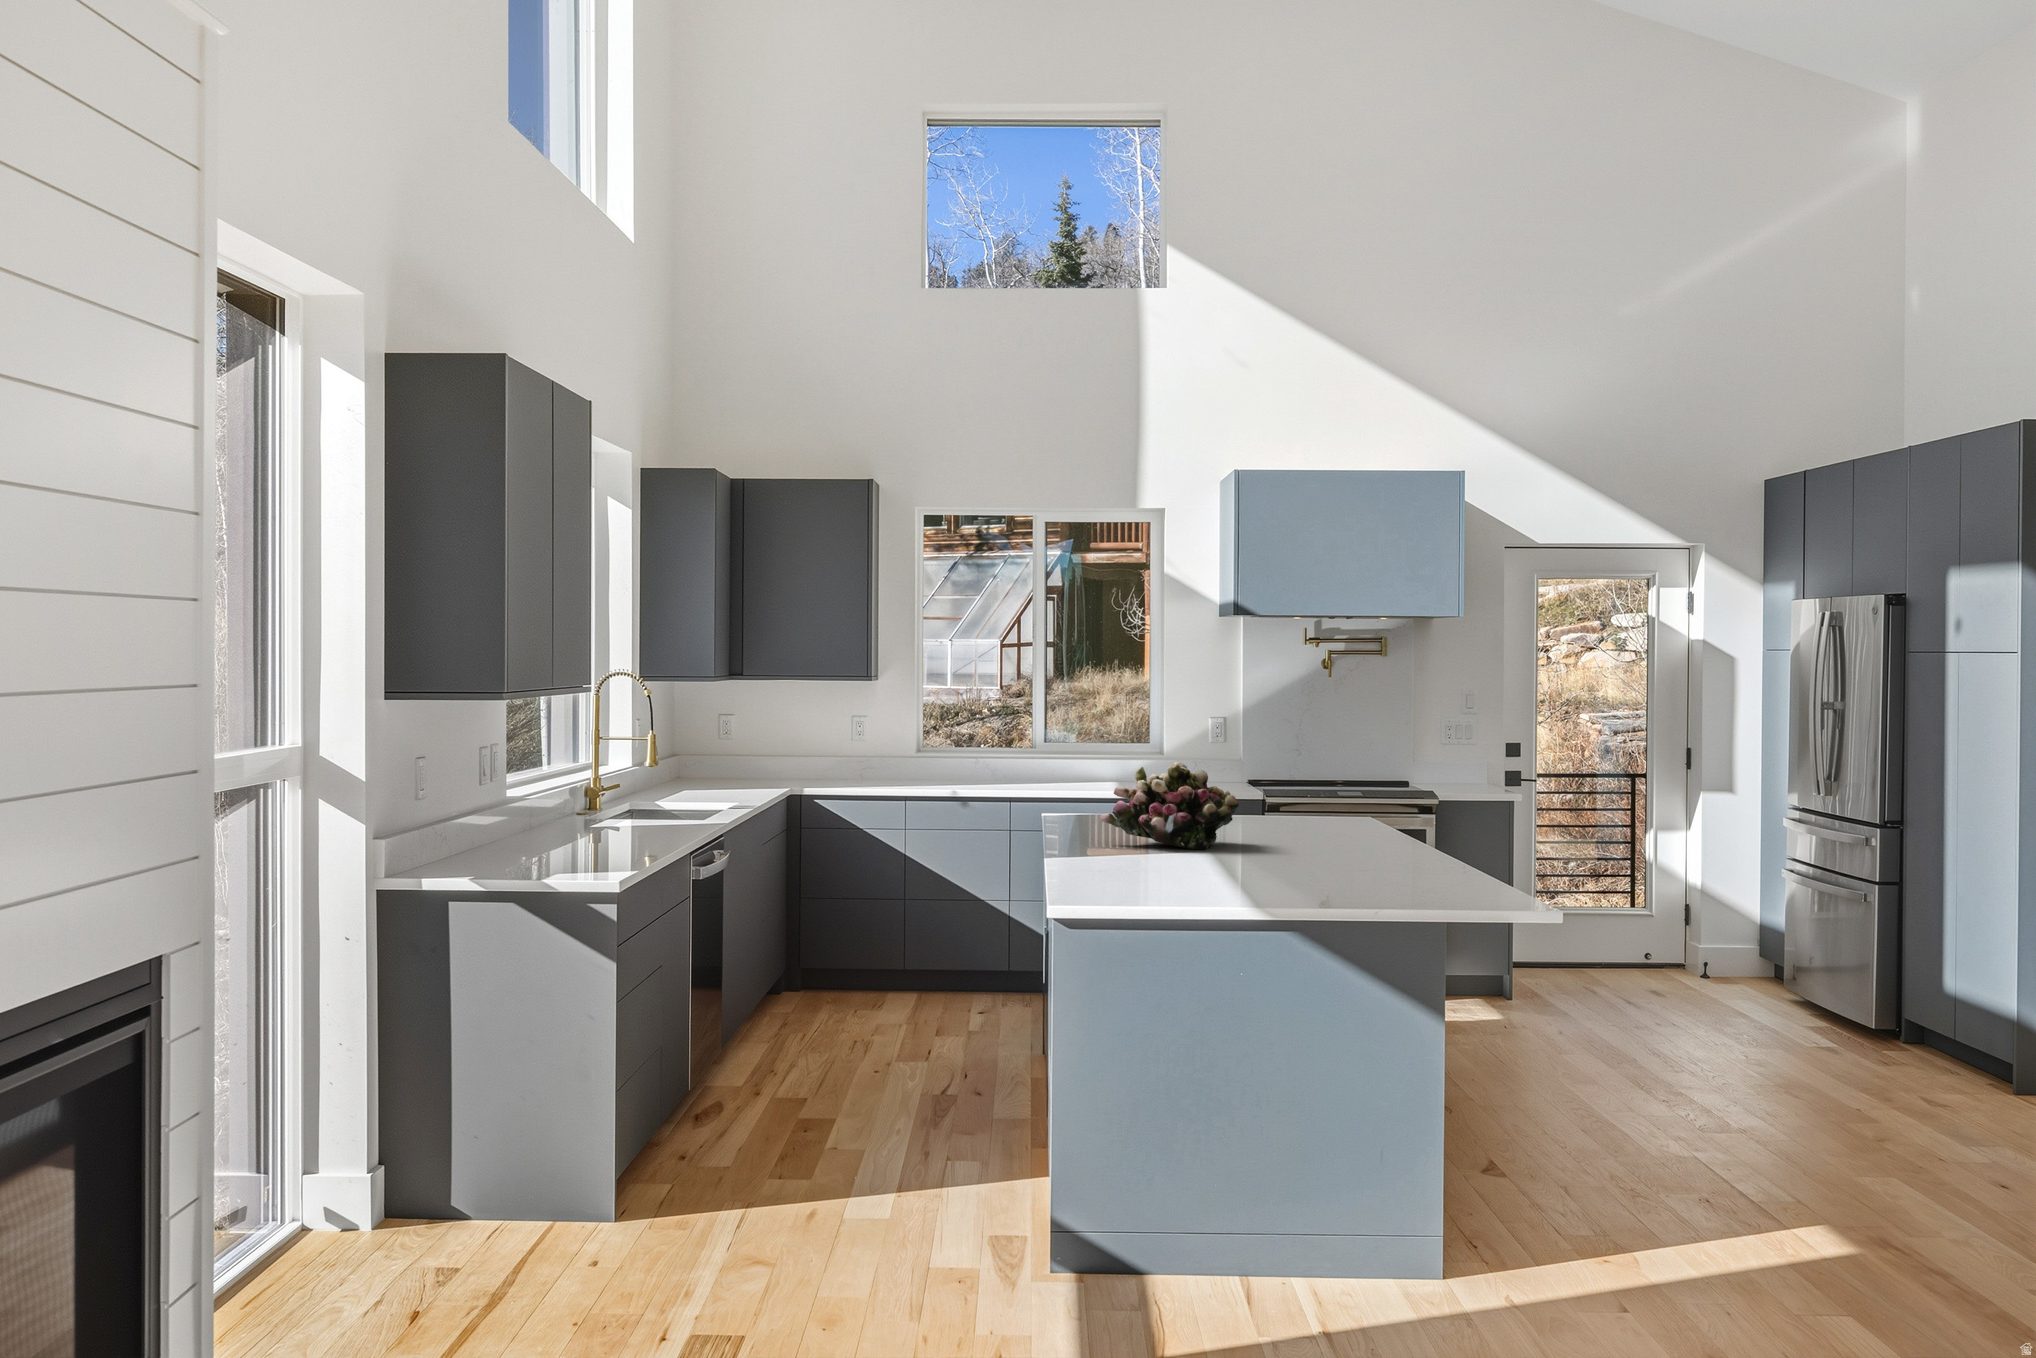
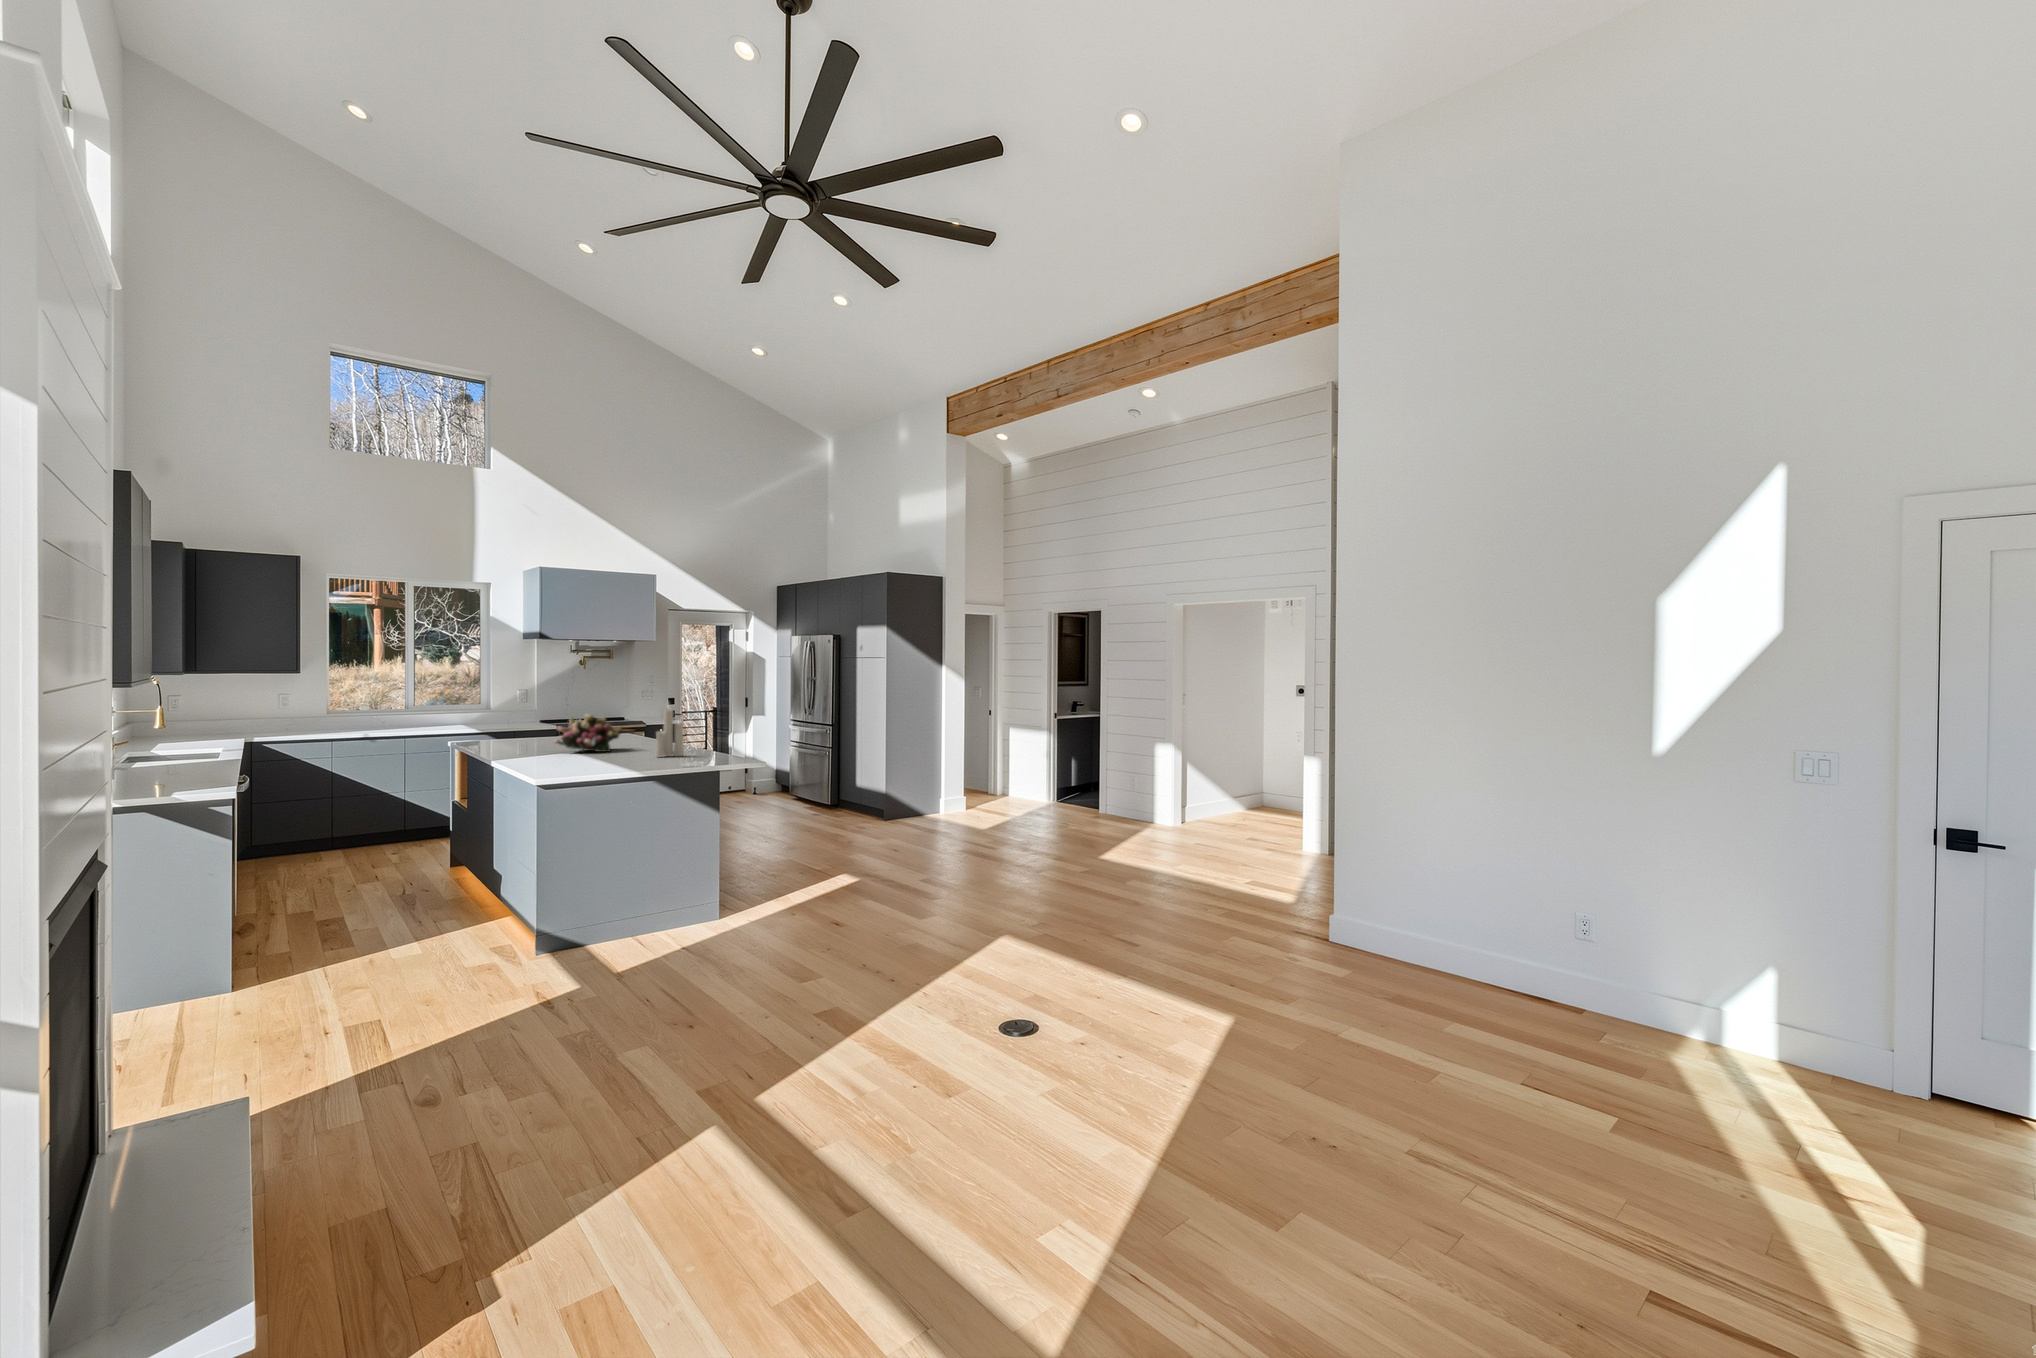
candle: none [1255,732,1323,875] -> present [655,708,684,757]

